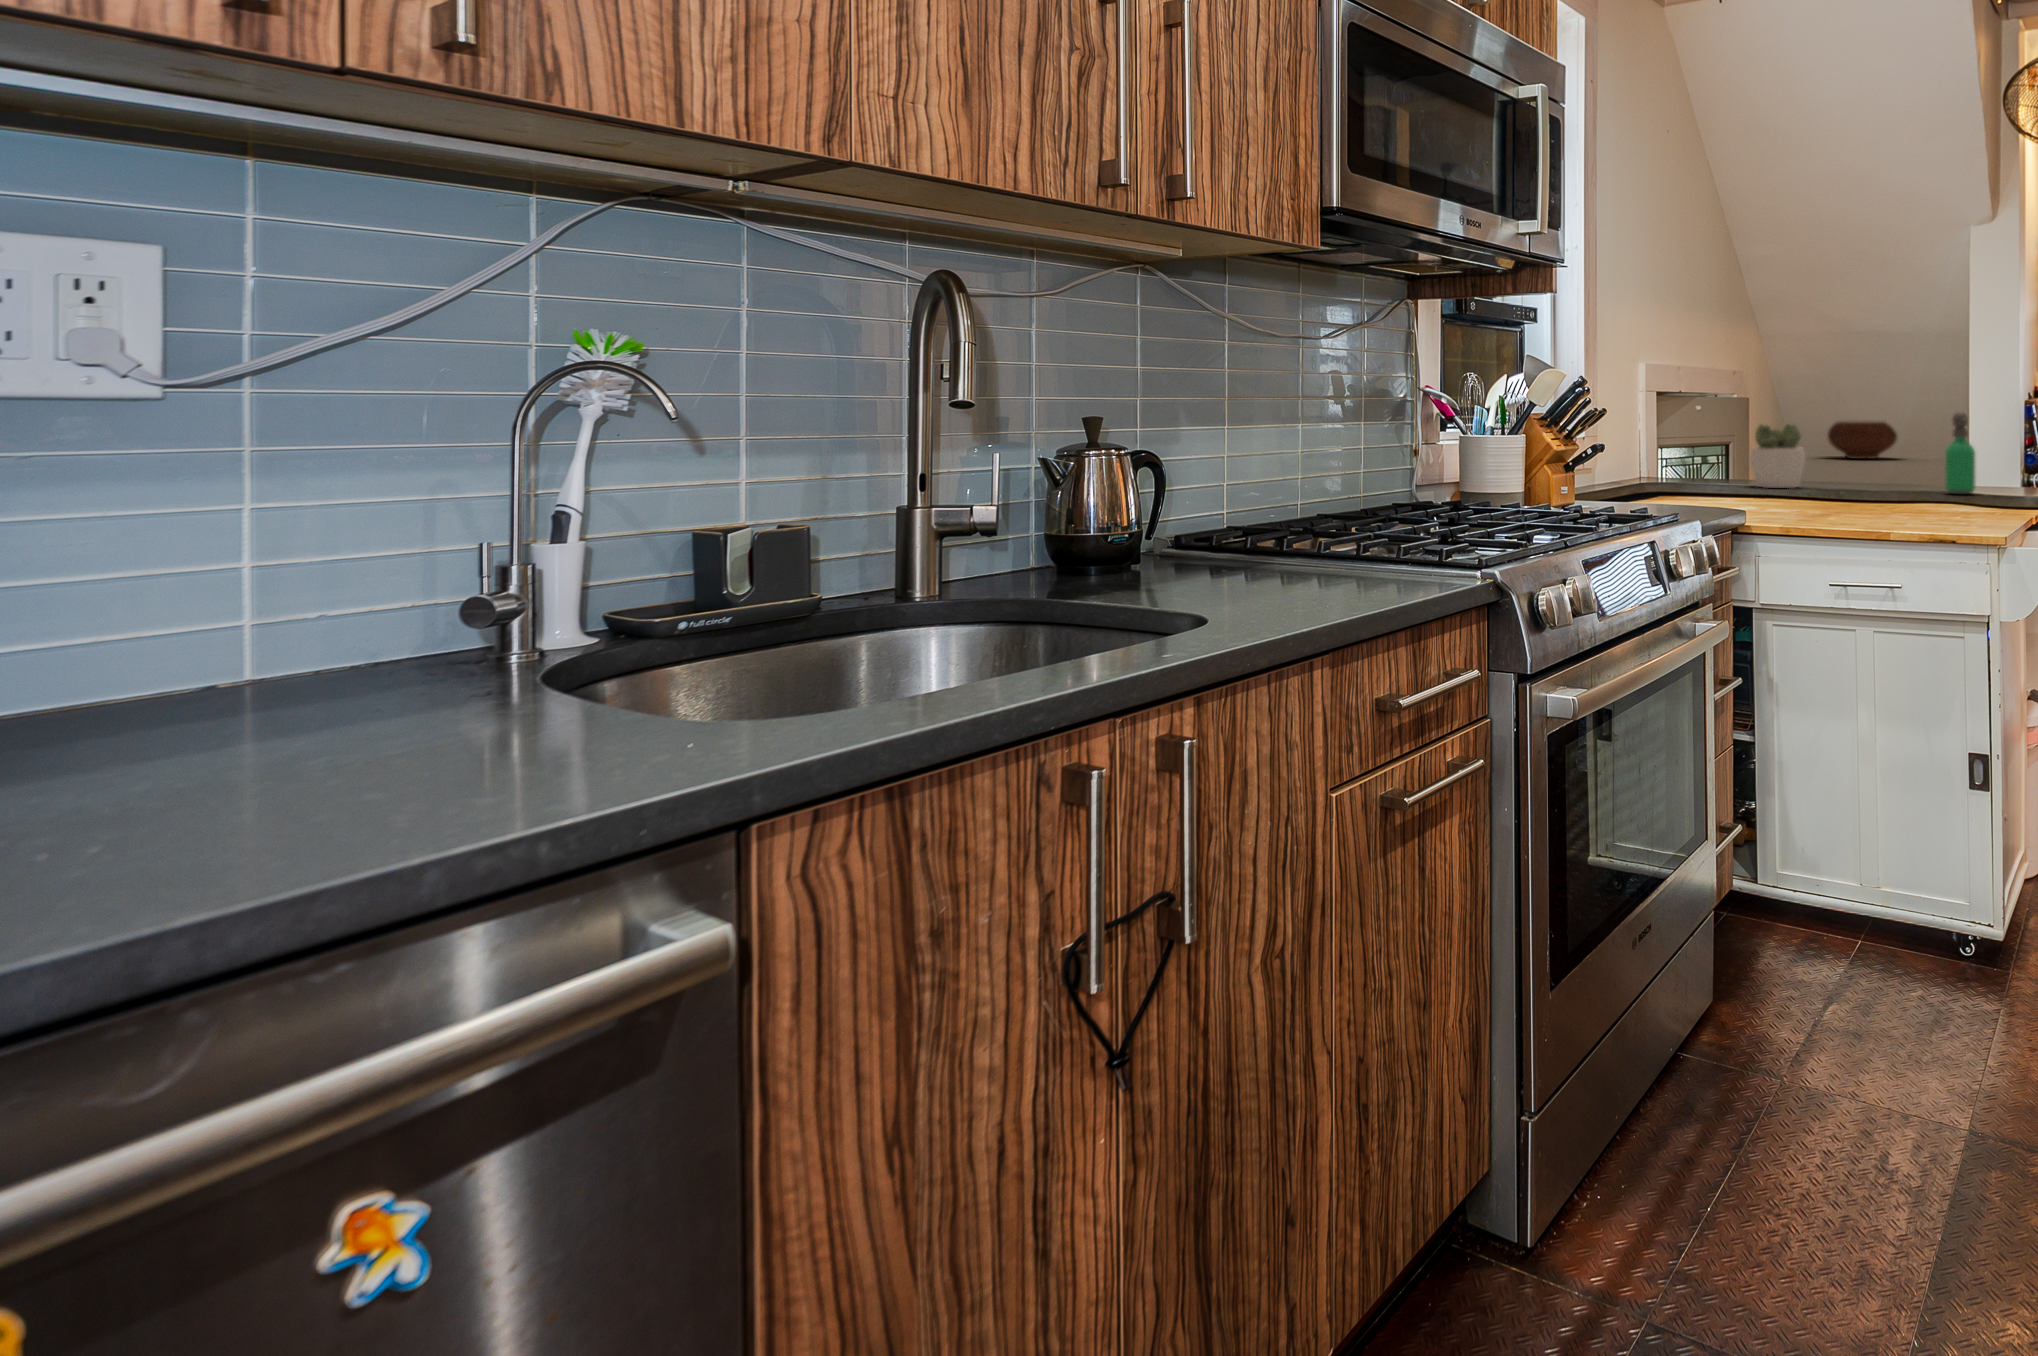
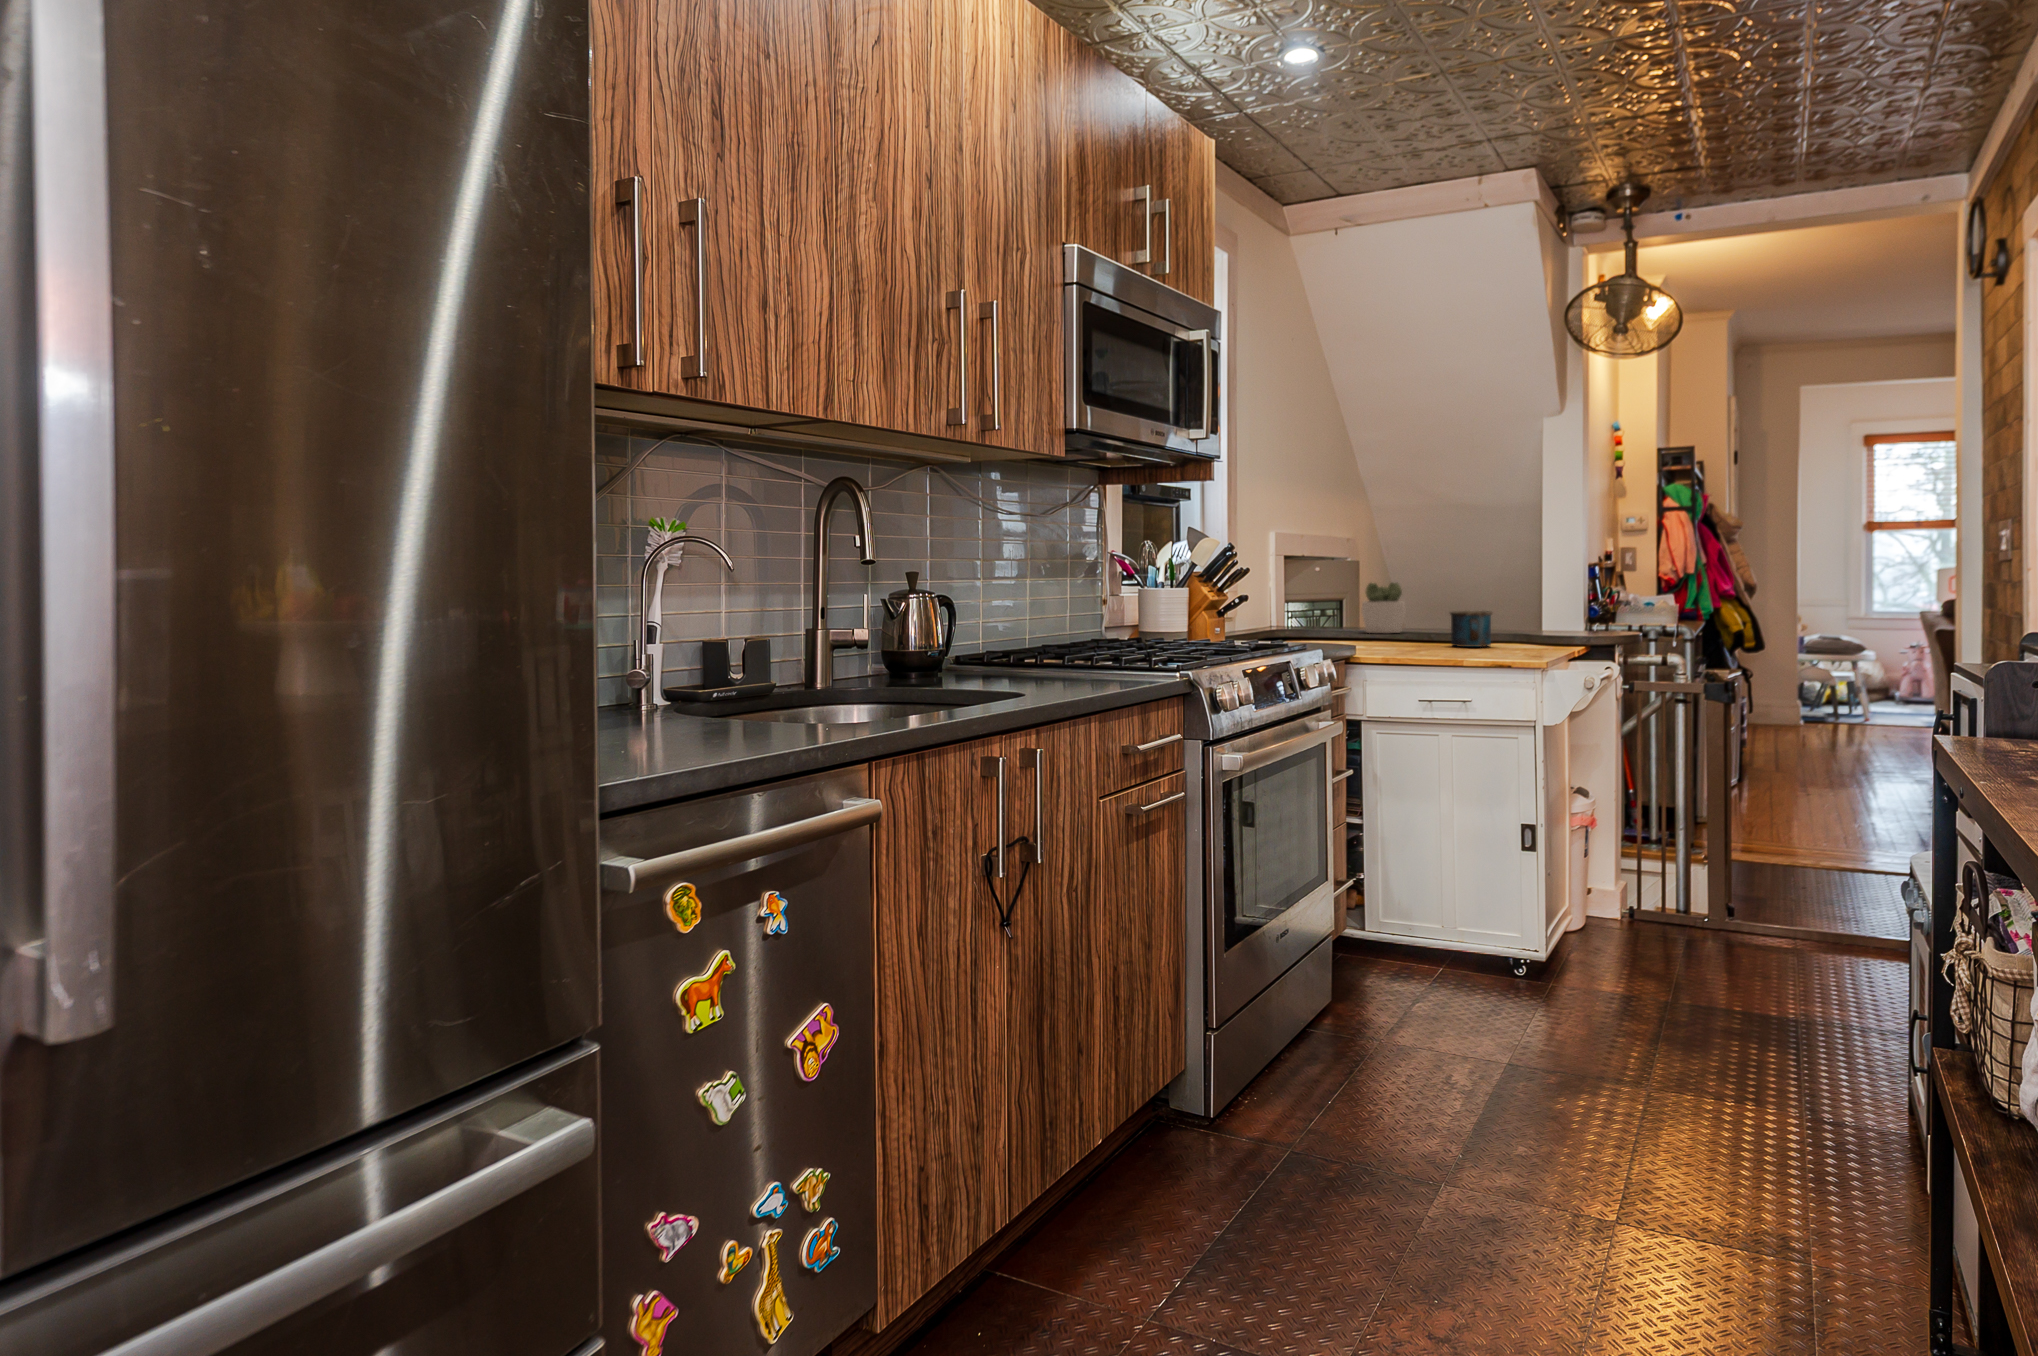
soap dispenser: present [1945,412,1975,494] -> none [1515,572,1539,636]
fruit bowl: present [1828,422,1897,459] -> none [1425,582,1495,615]
mug: none [1868,465,1926,513] -> present [1450,611,1492,647]

